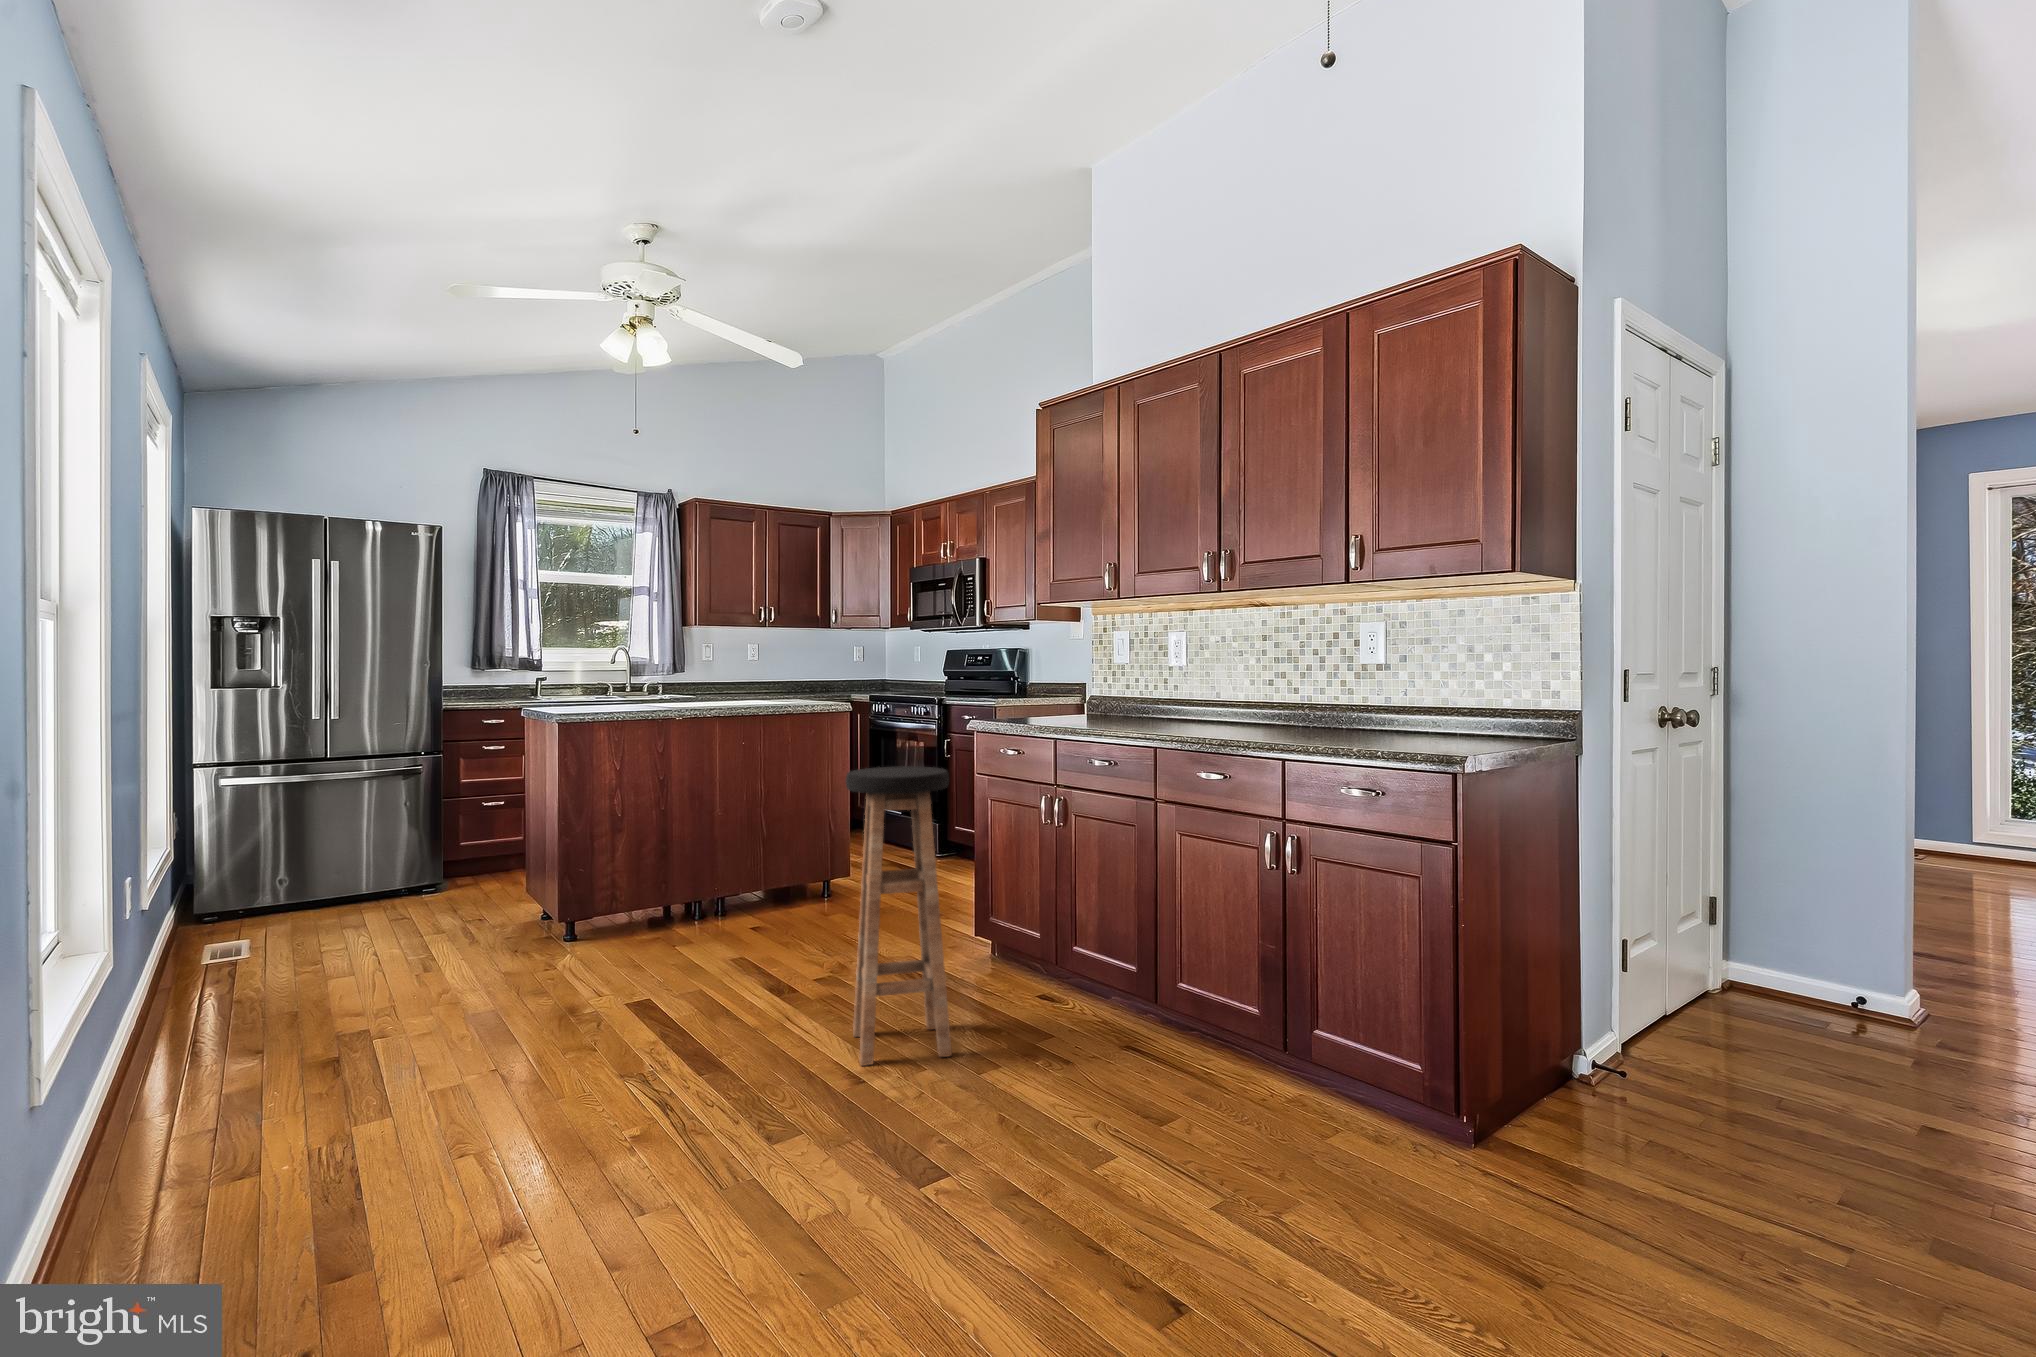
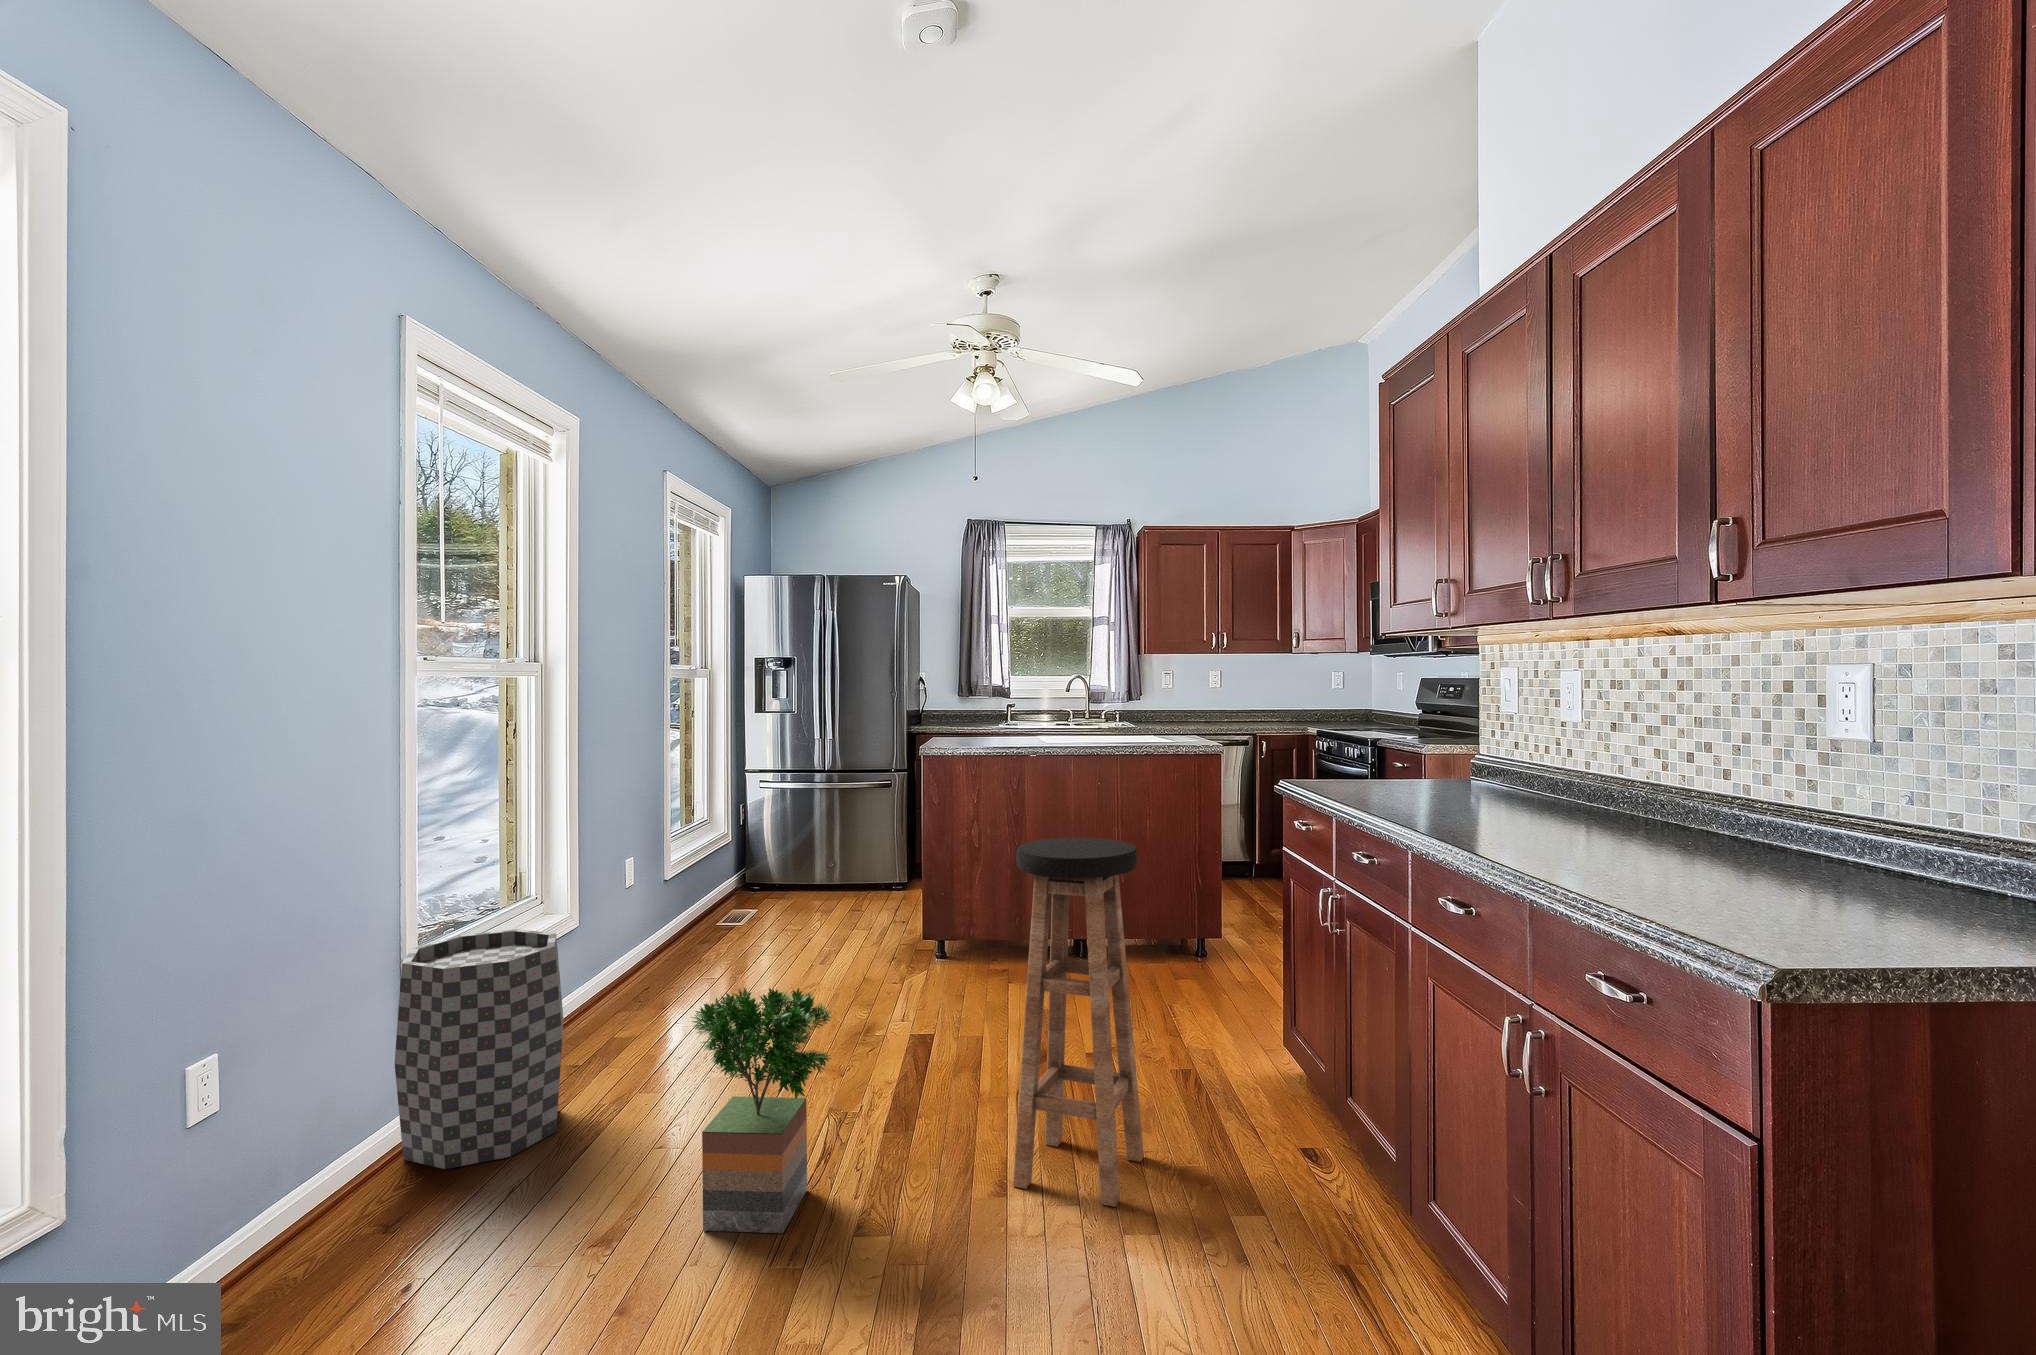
potted tree: none [574,922,736,1166] -> present [691,988,832,1233]
trash can: none [70,929,320,1232] -> present [394,929,564,1169]

